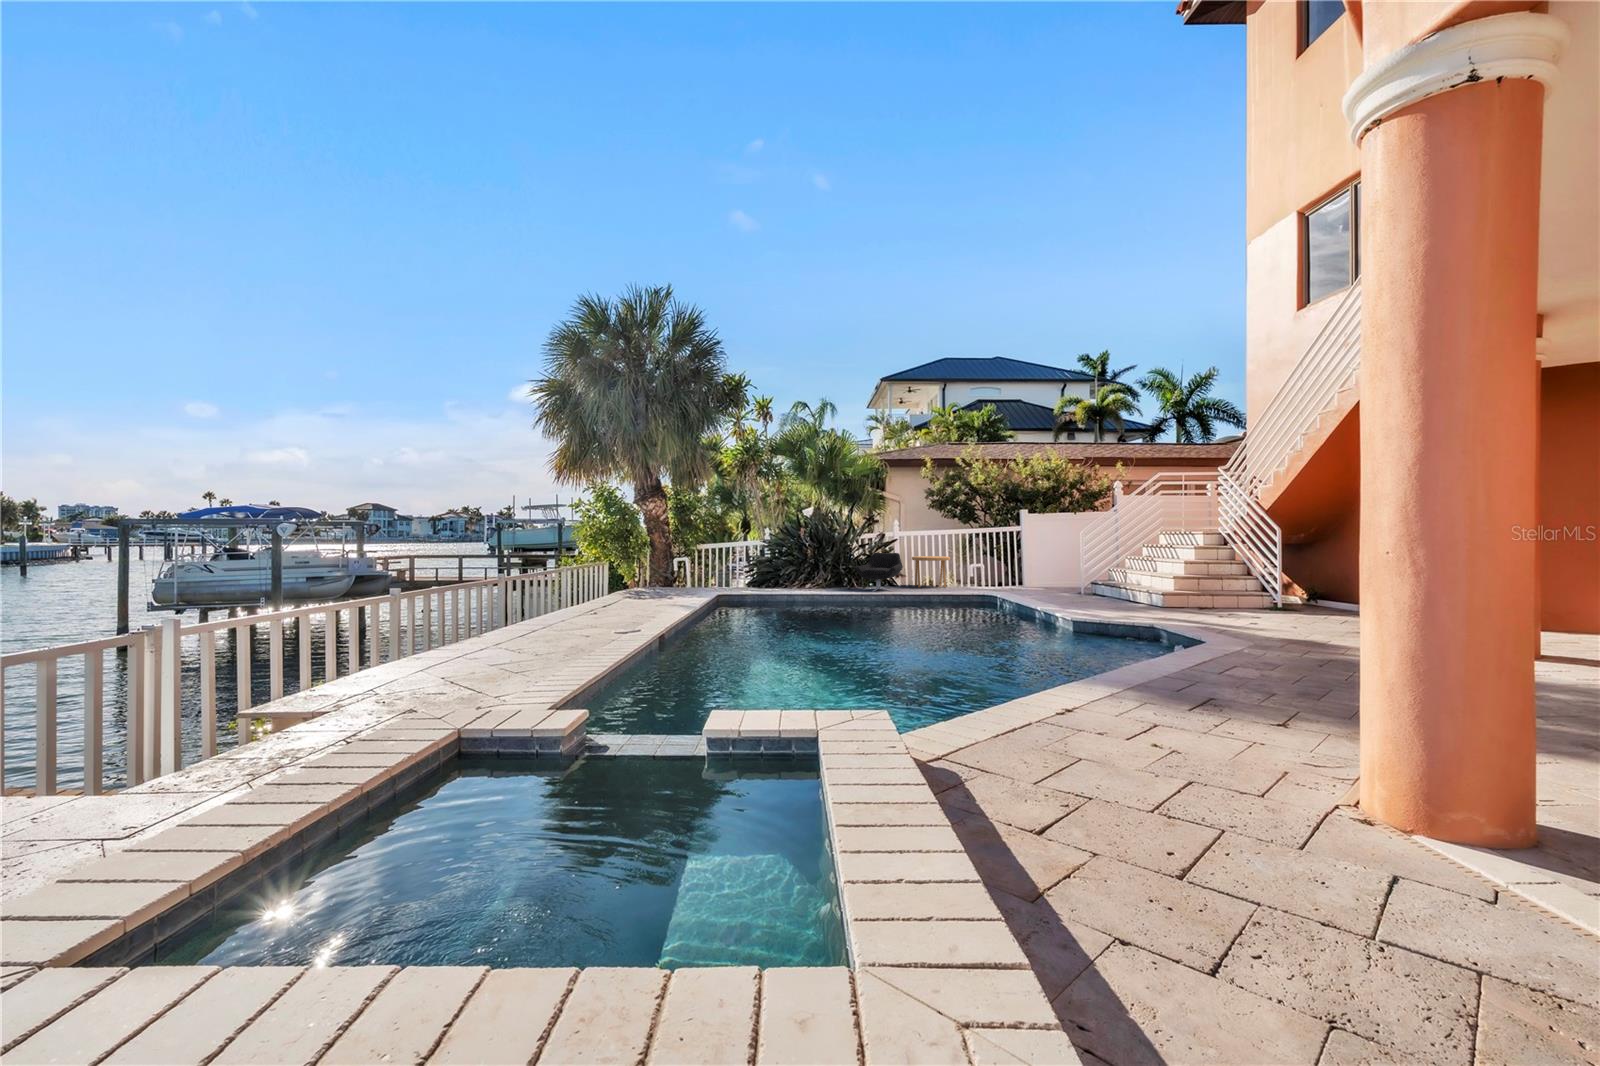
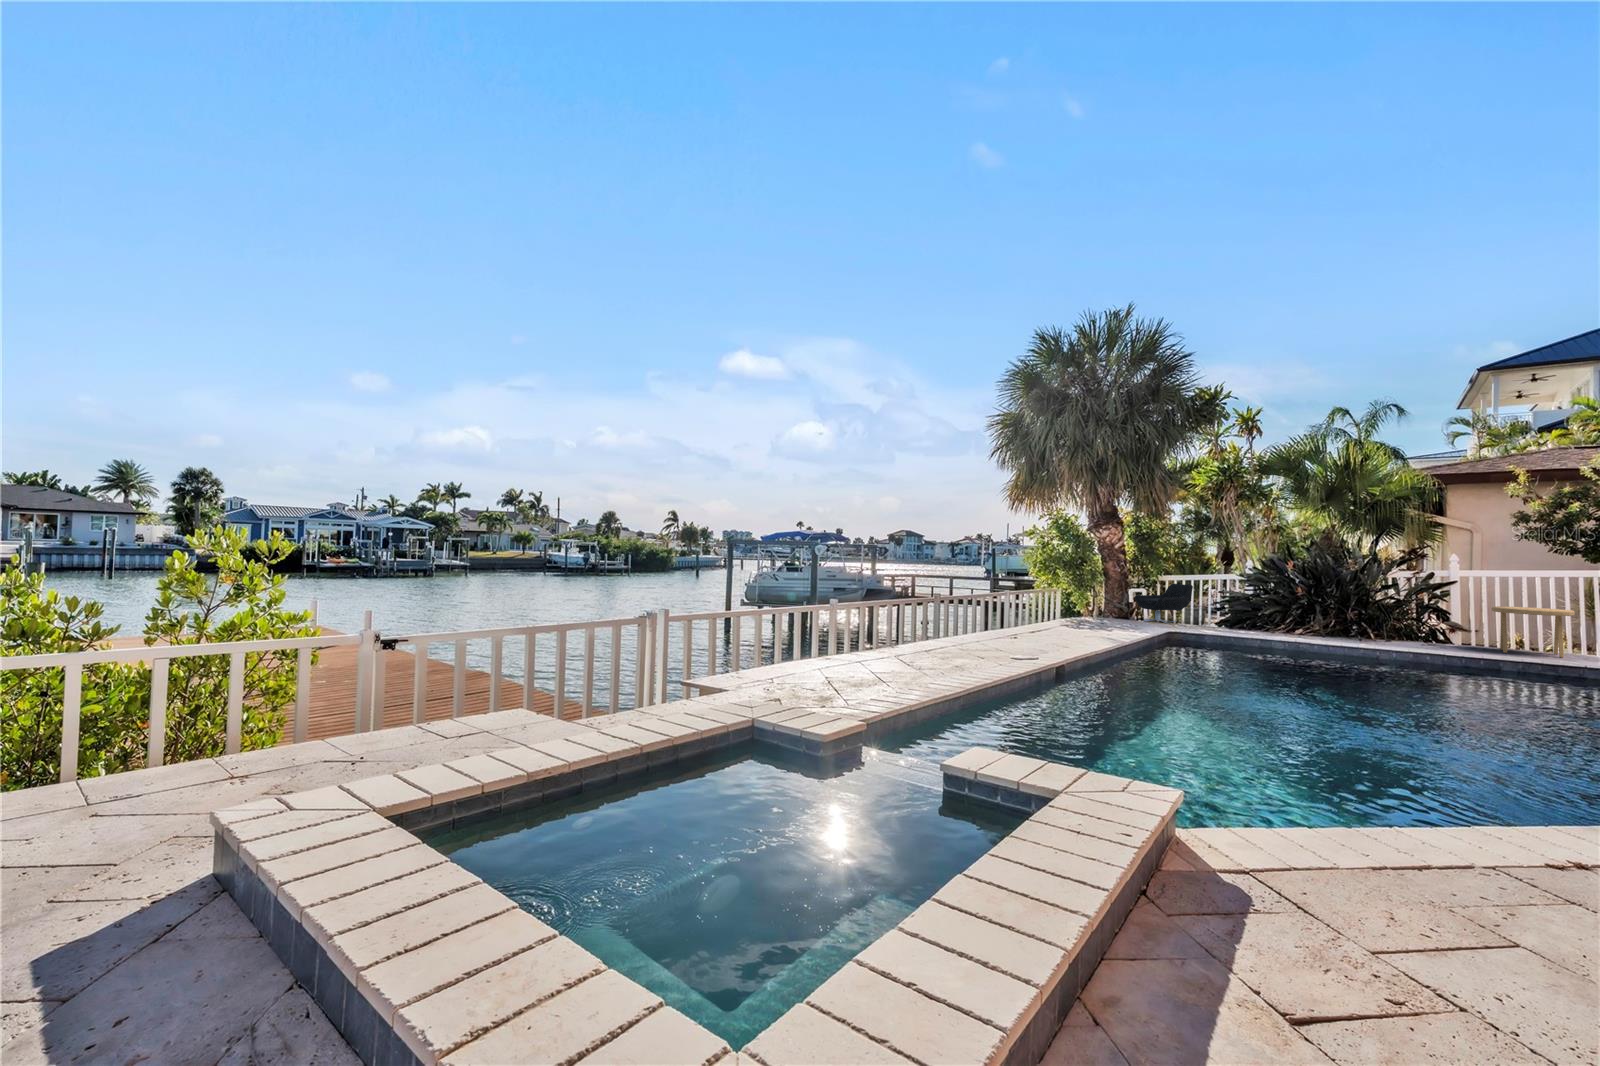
lounge chair: present [855,553,903,592] -> present [1135,584,1193,623]

